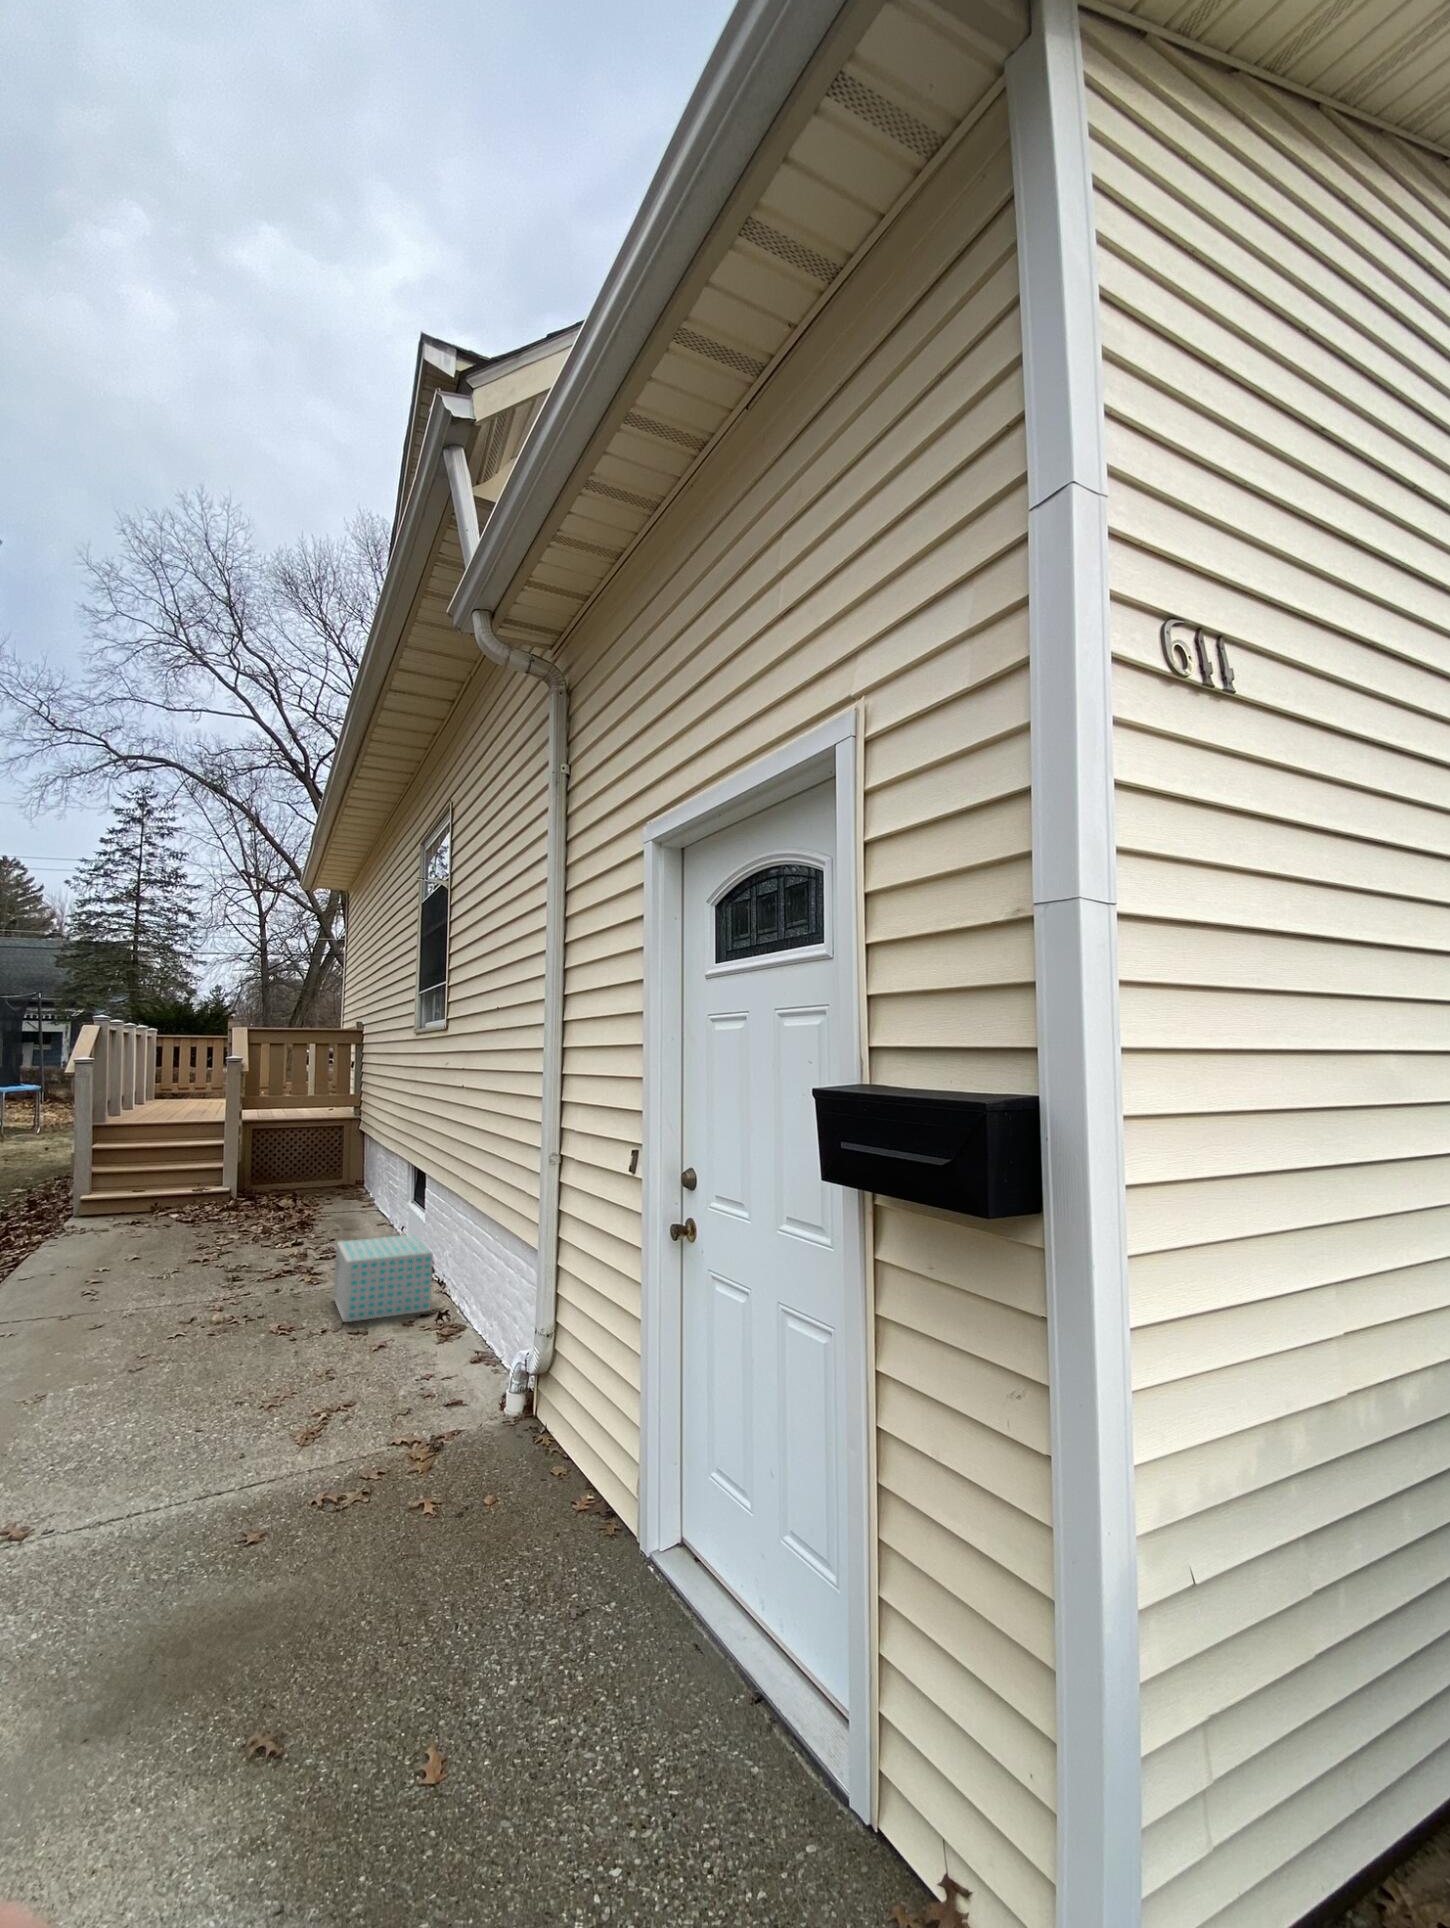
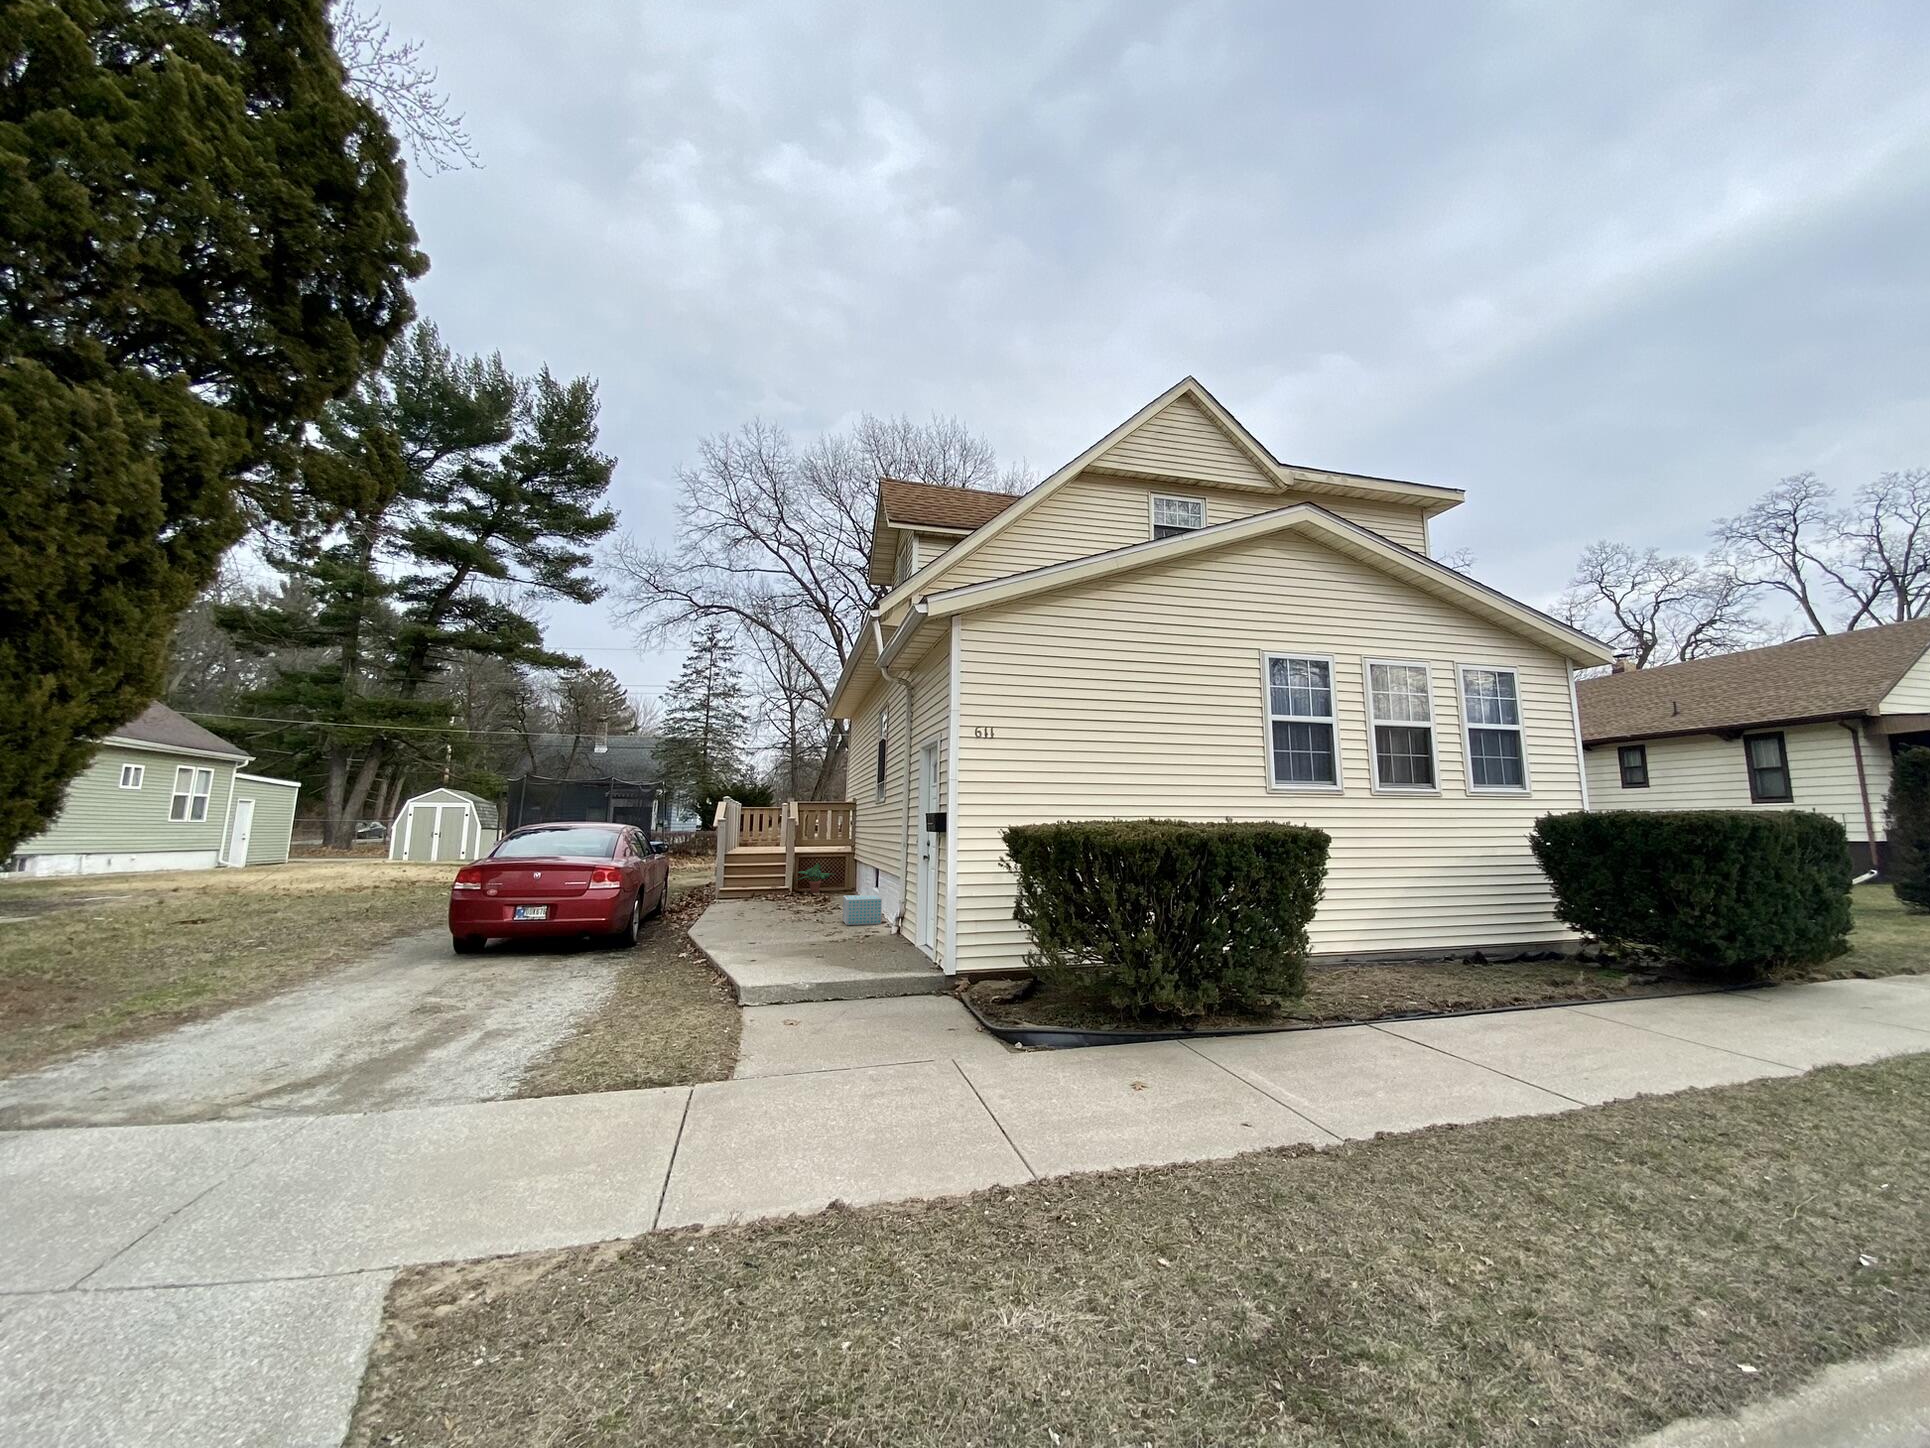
potted plant: none [237,1138,323,1192] -> present [795,863,834,893]

